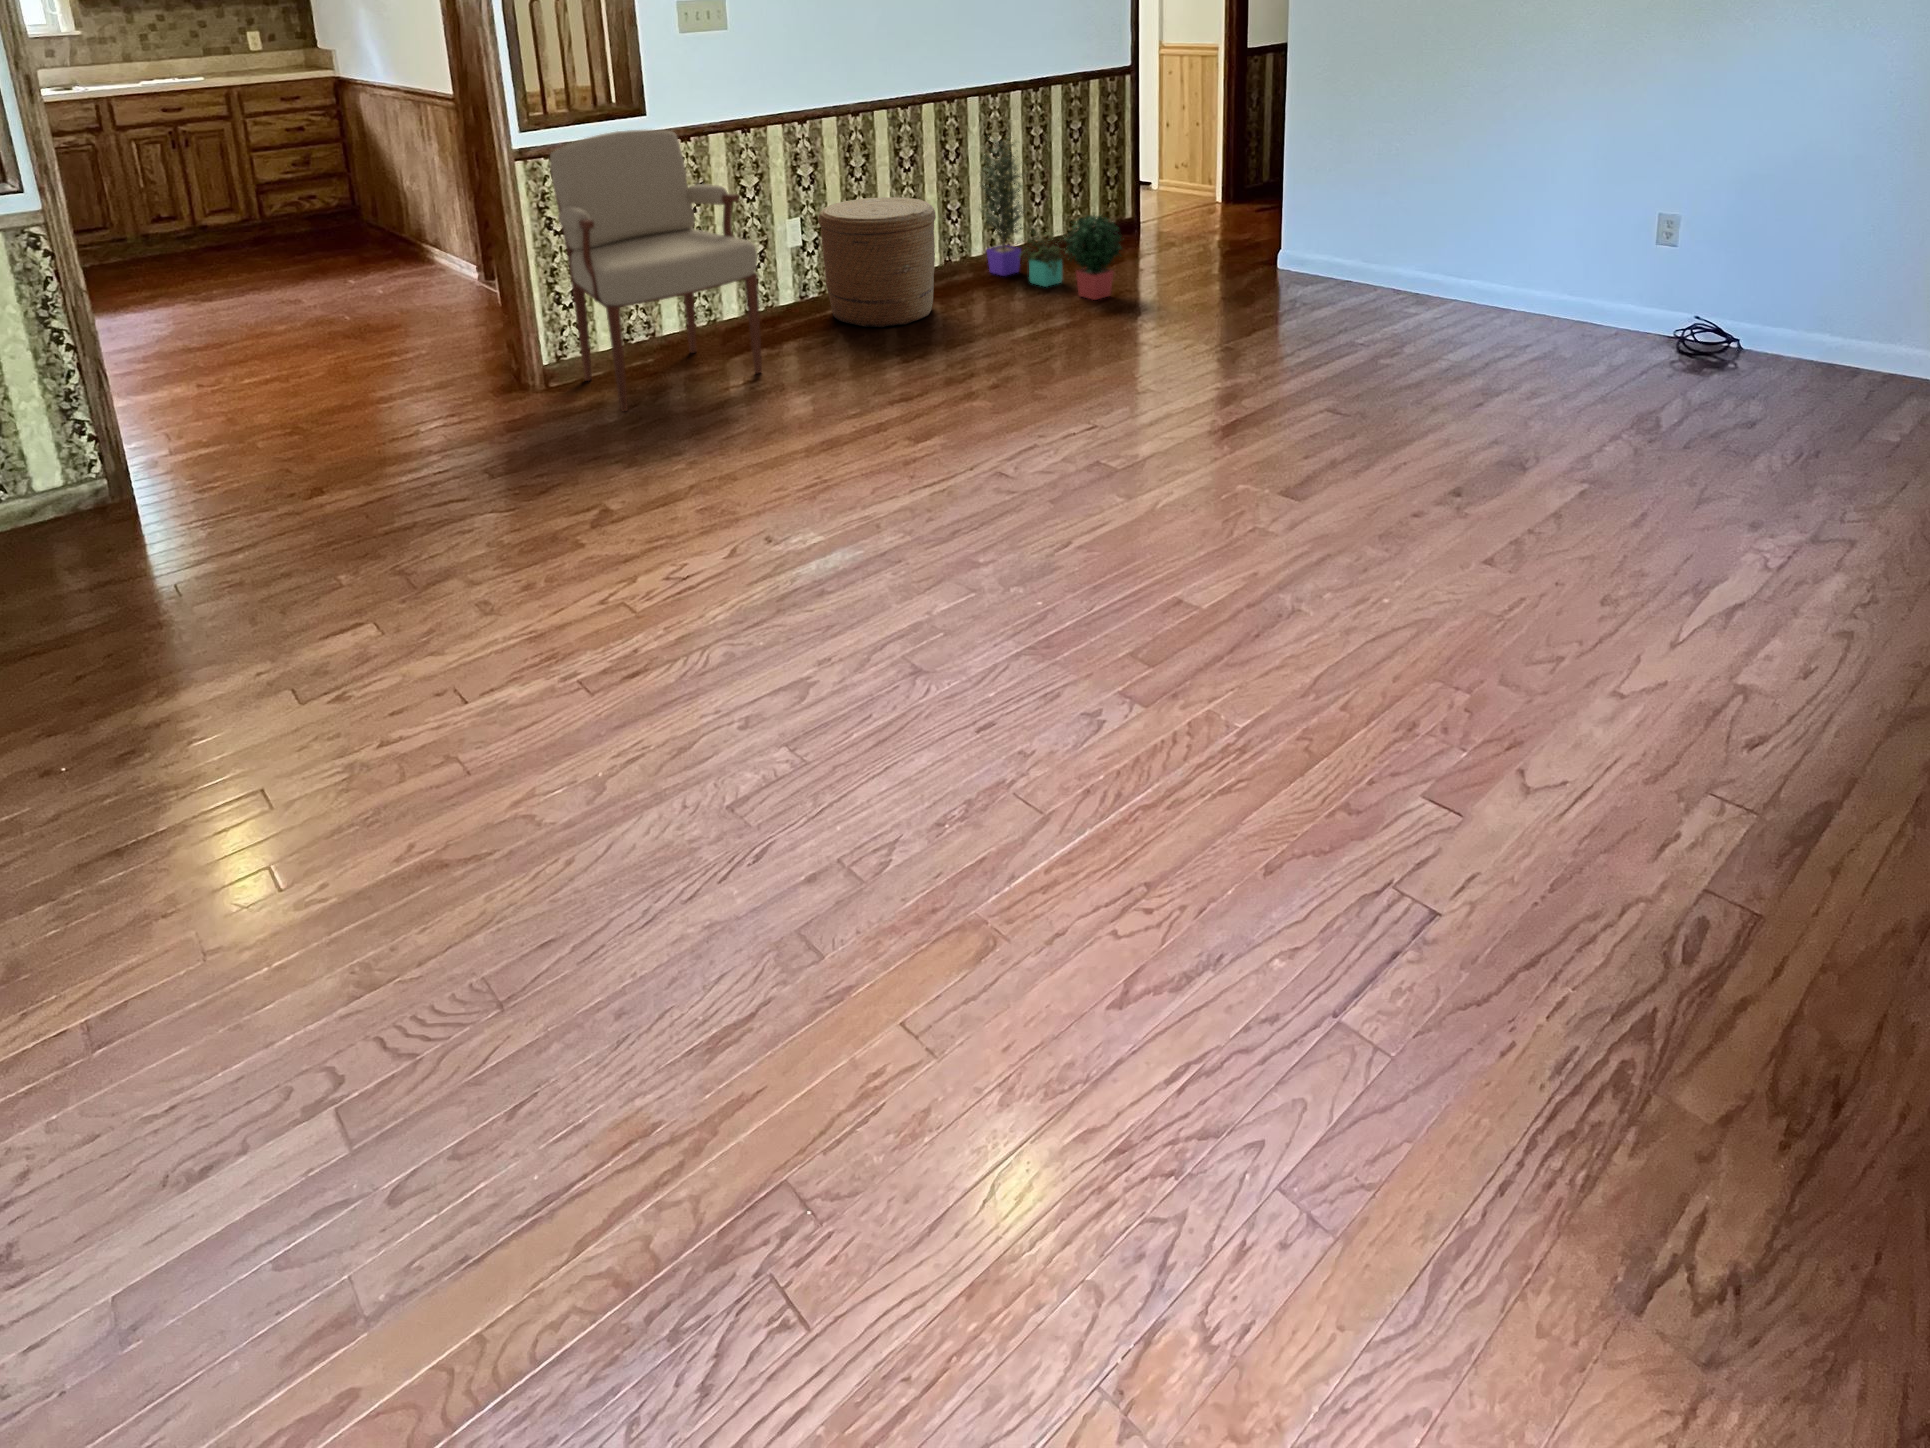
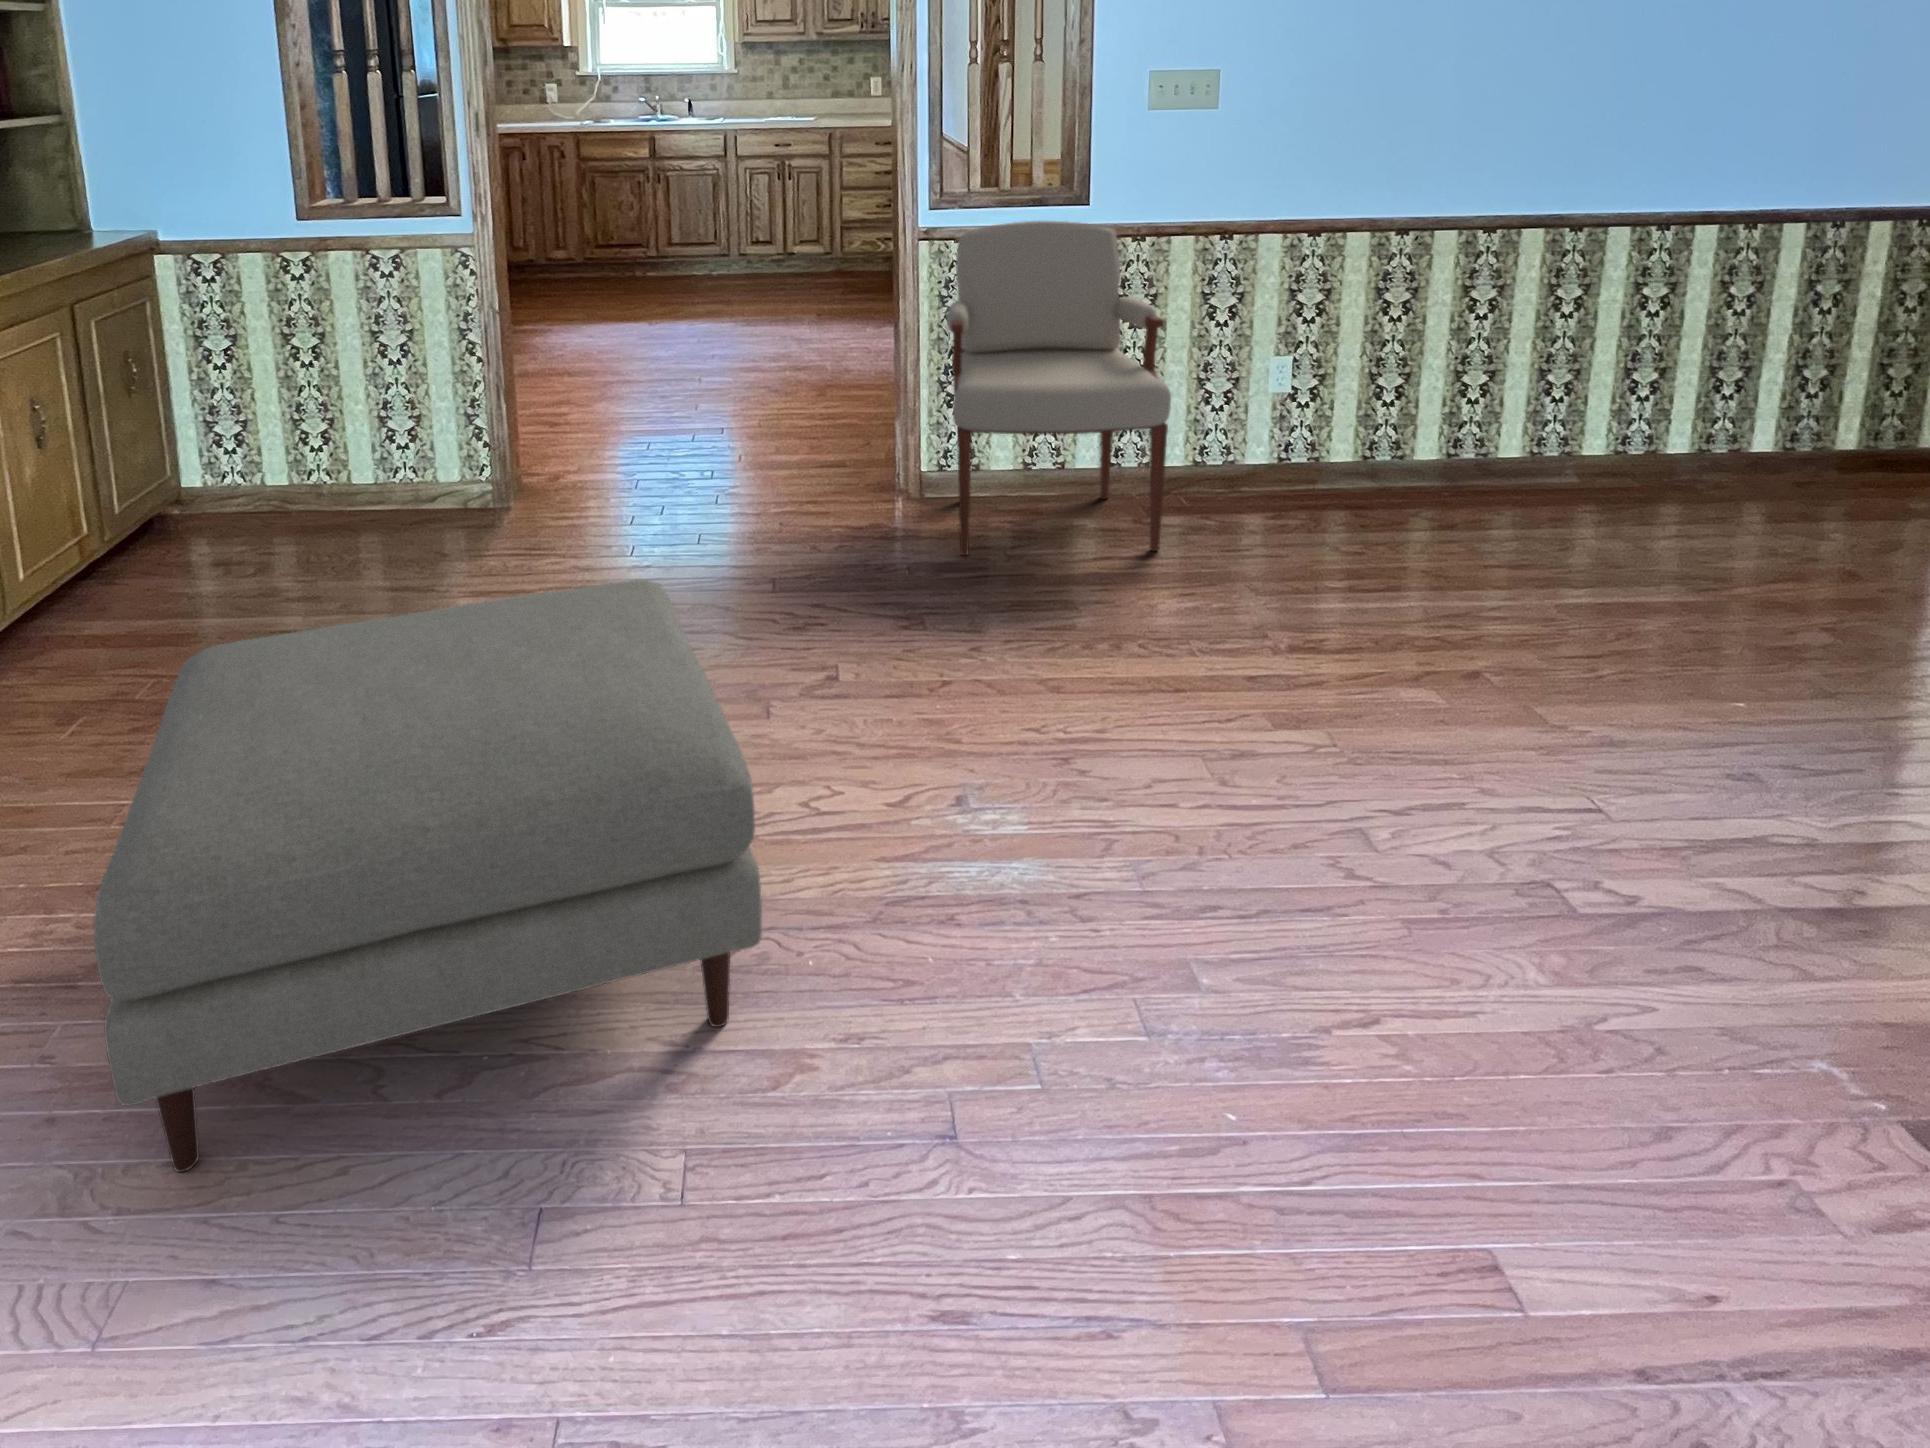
potted plant: present [980,137,1122,300] -> none [1593,286,1839,578]
woven basket: present [818,197,936,327] -> none [1309,346,1488,534]
ottoman: none [164,430,759,899] -> present [93,579,762,1172]

